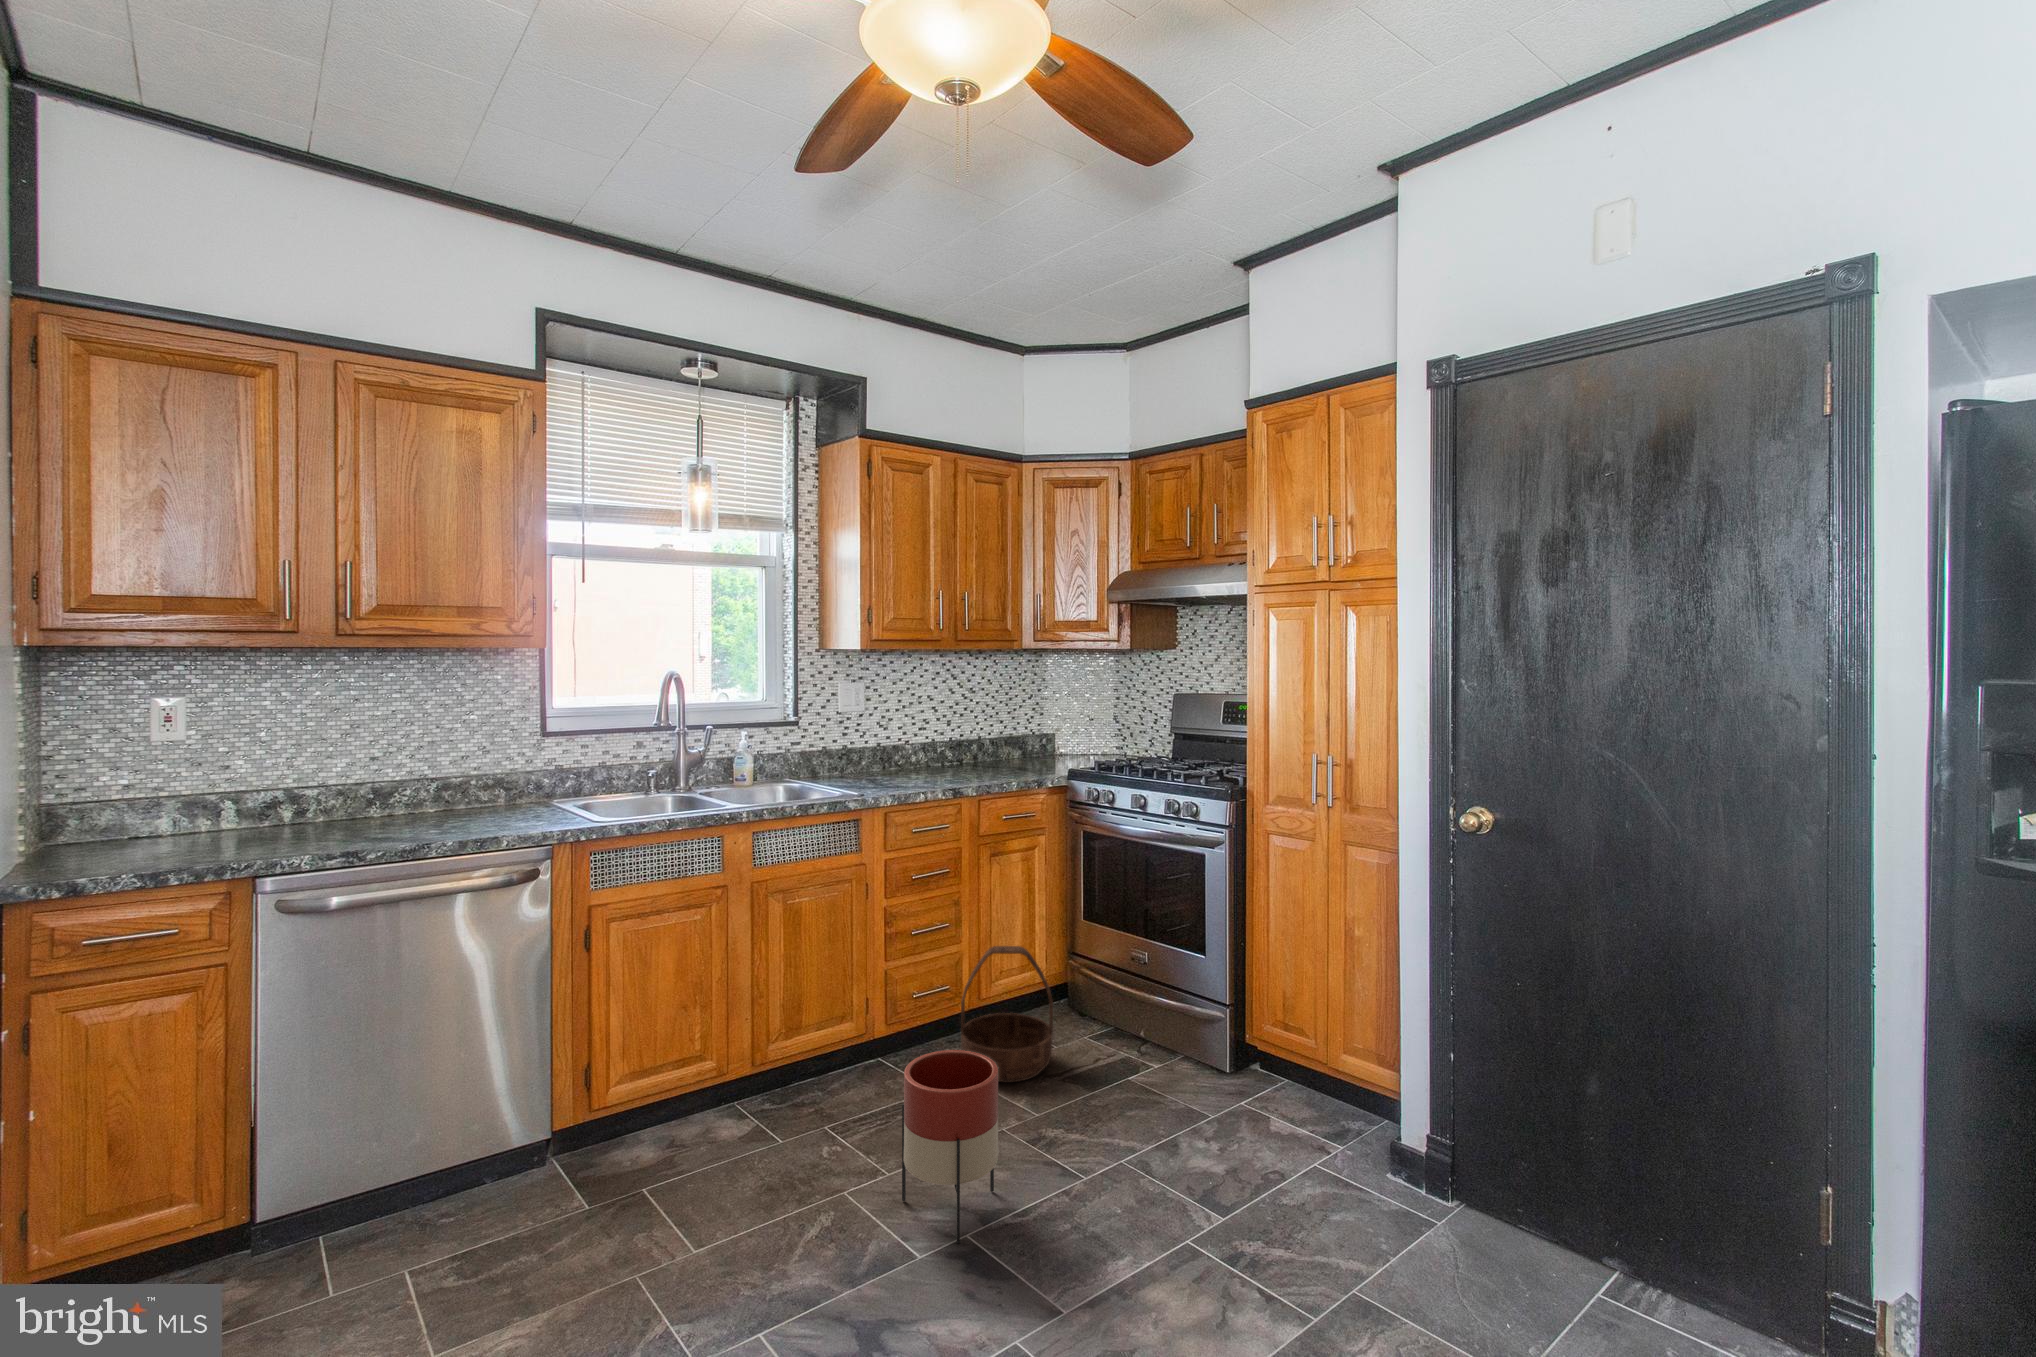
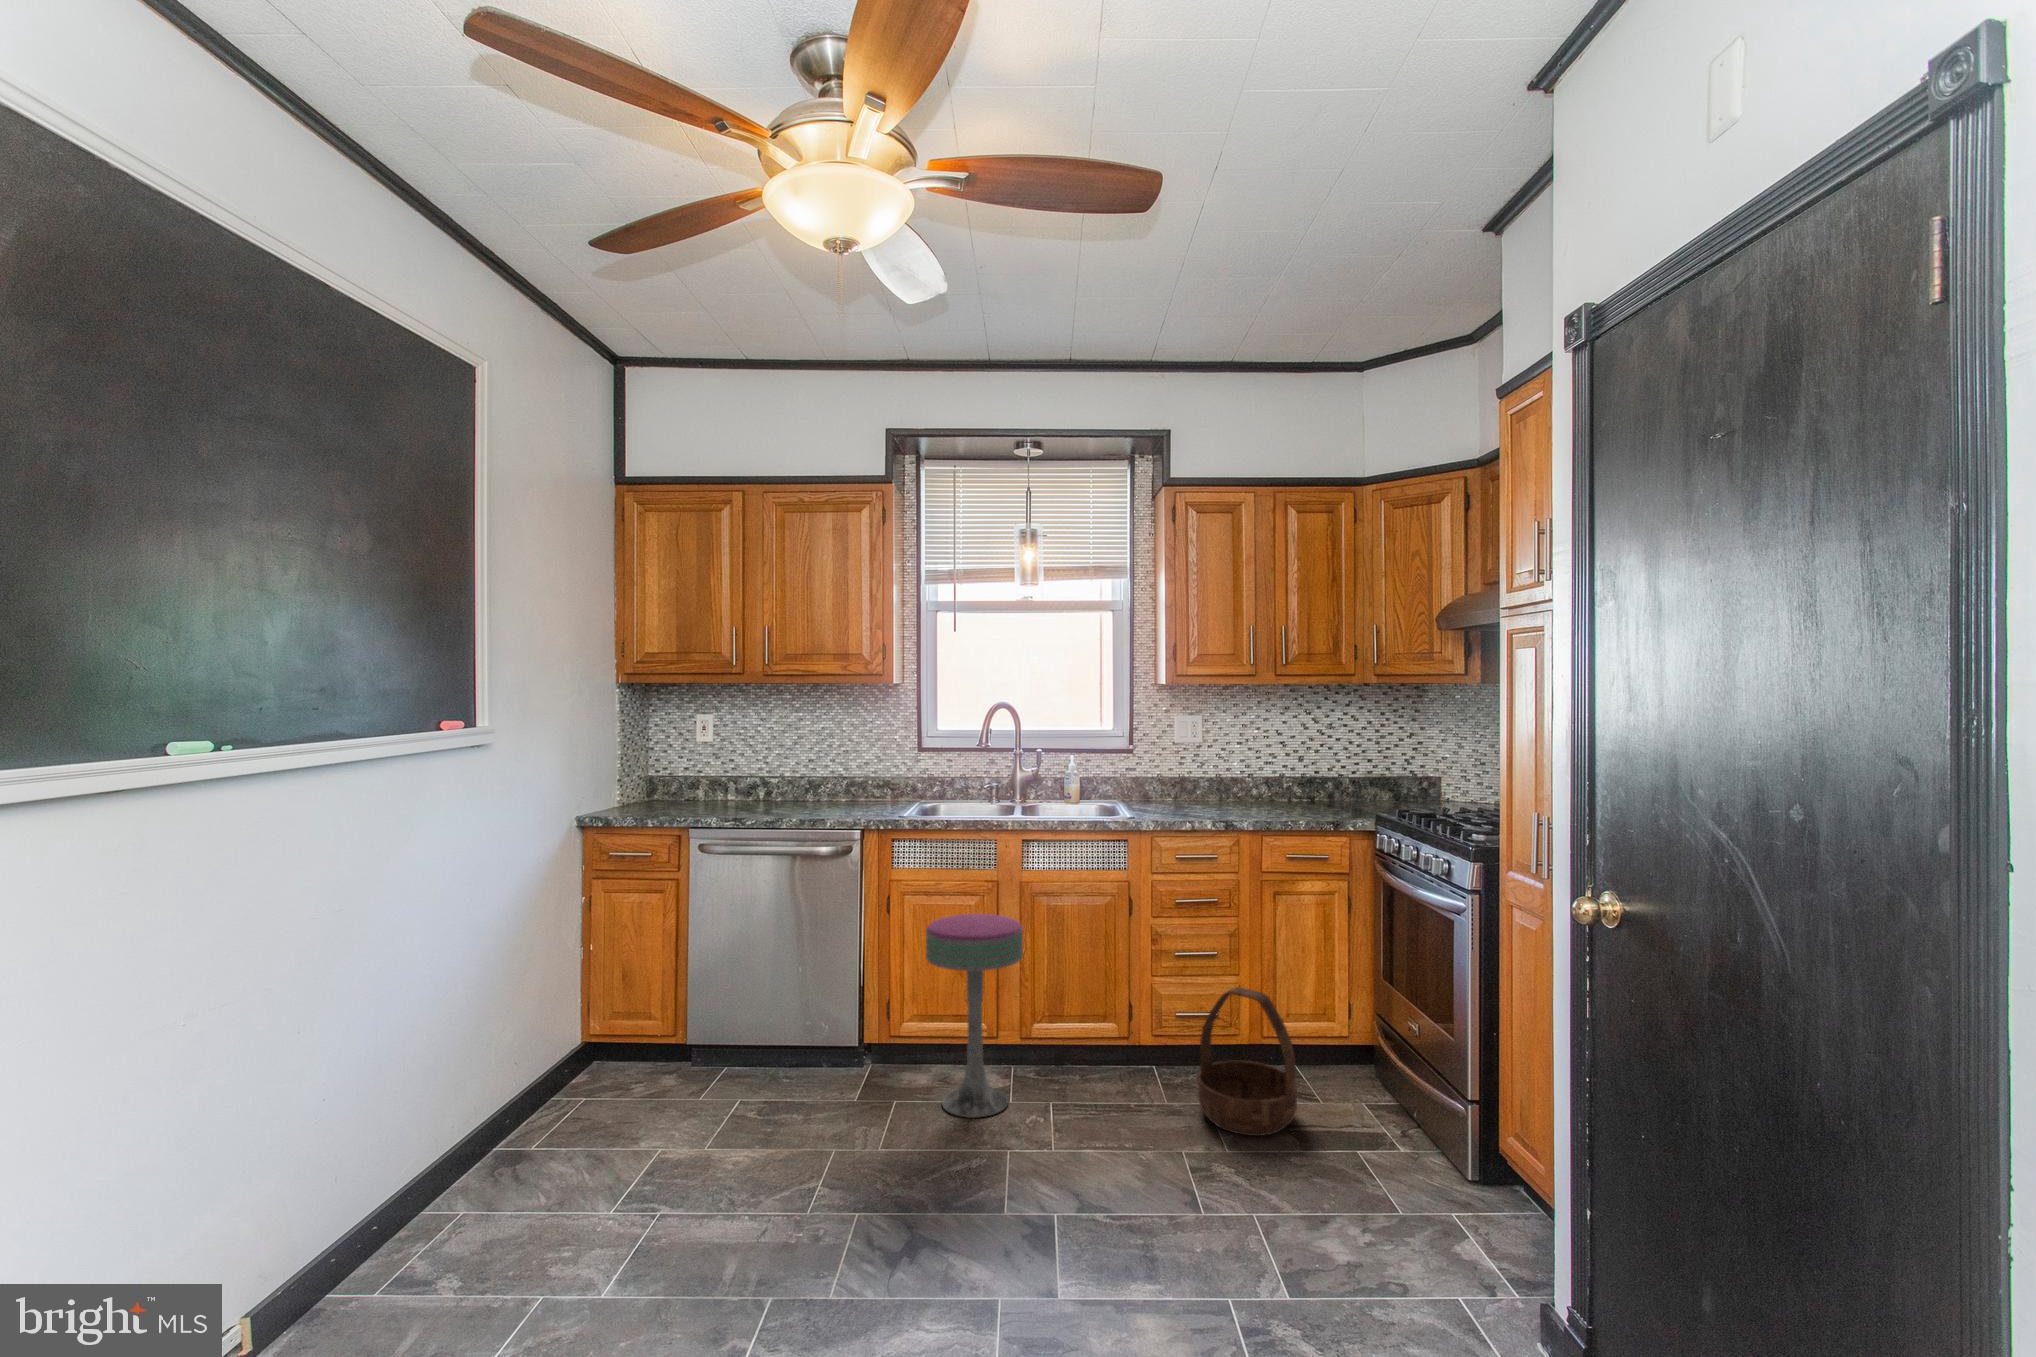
bar stool: none [686,922,806,1164] -> present [926,914,1023,1118]
planter: present [902,1050,998,1243] -> none [1008,1056,1103,1236]

